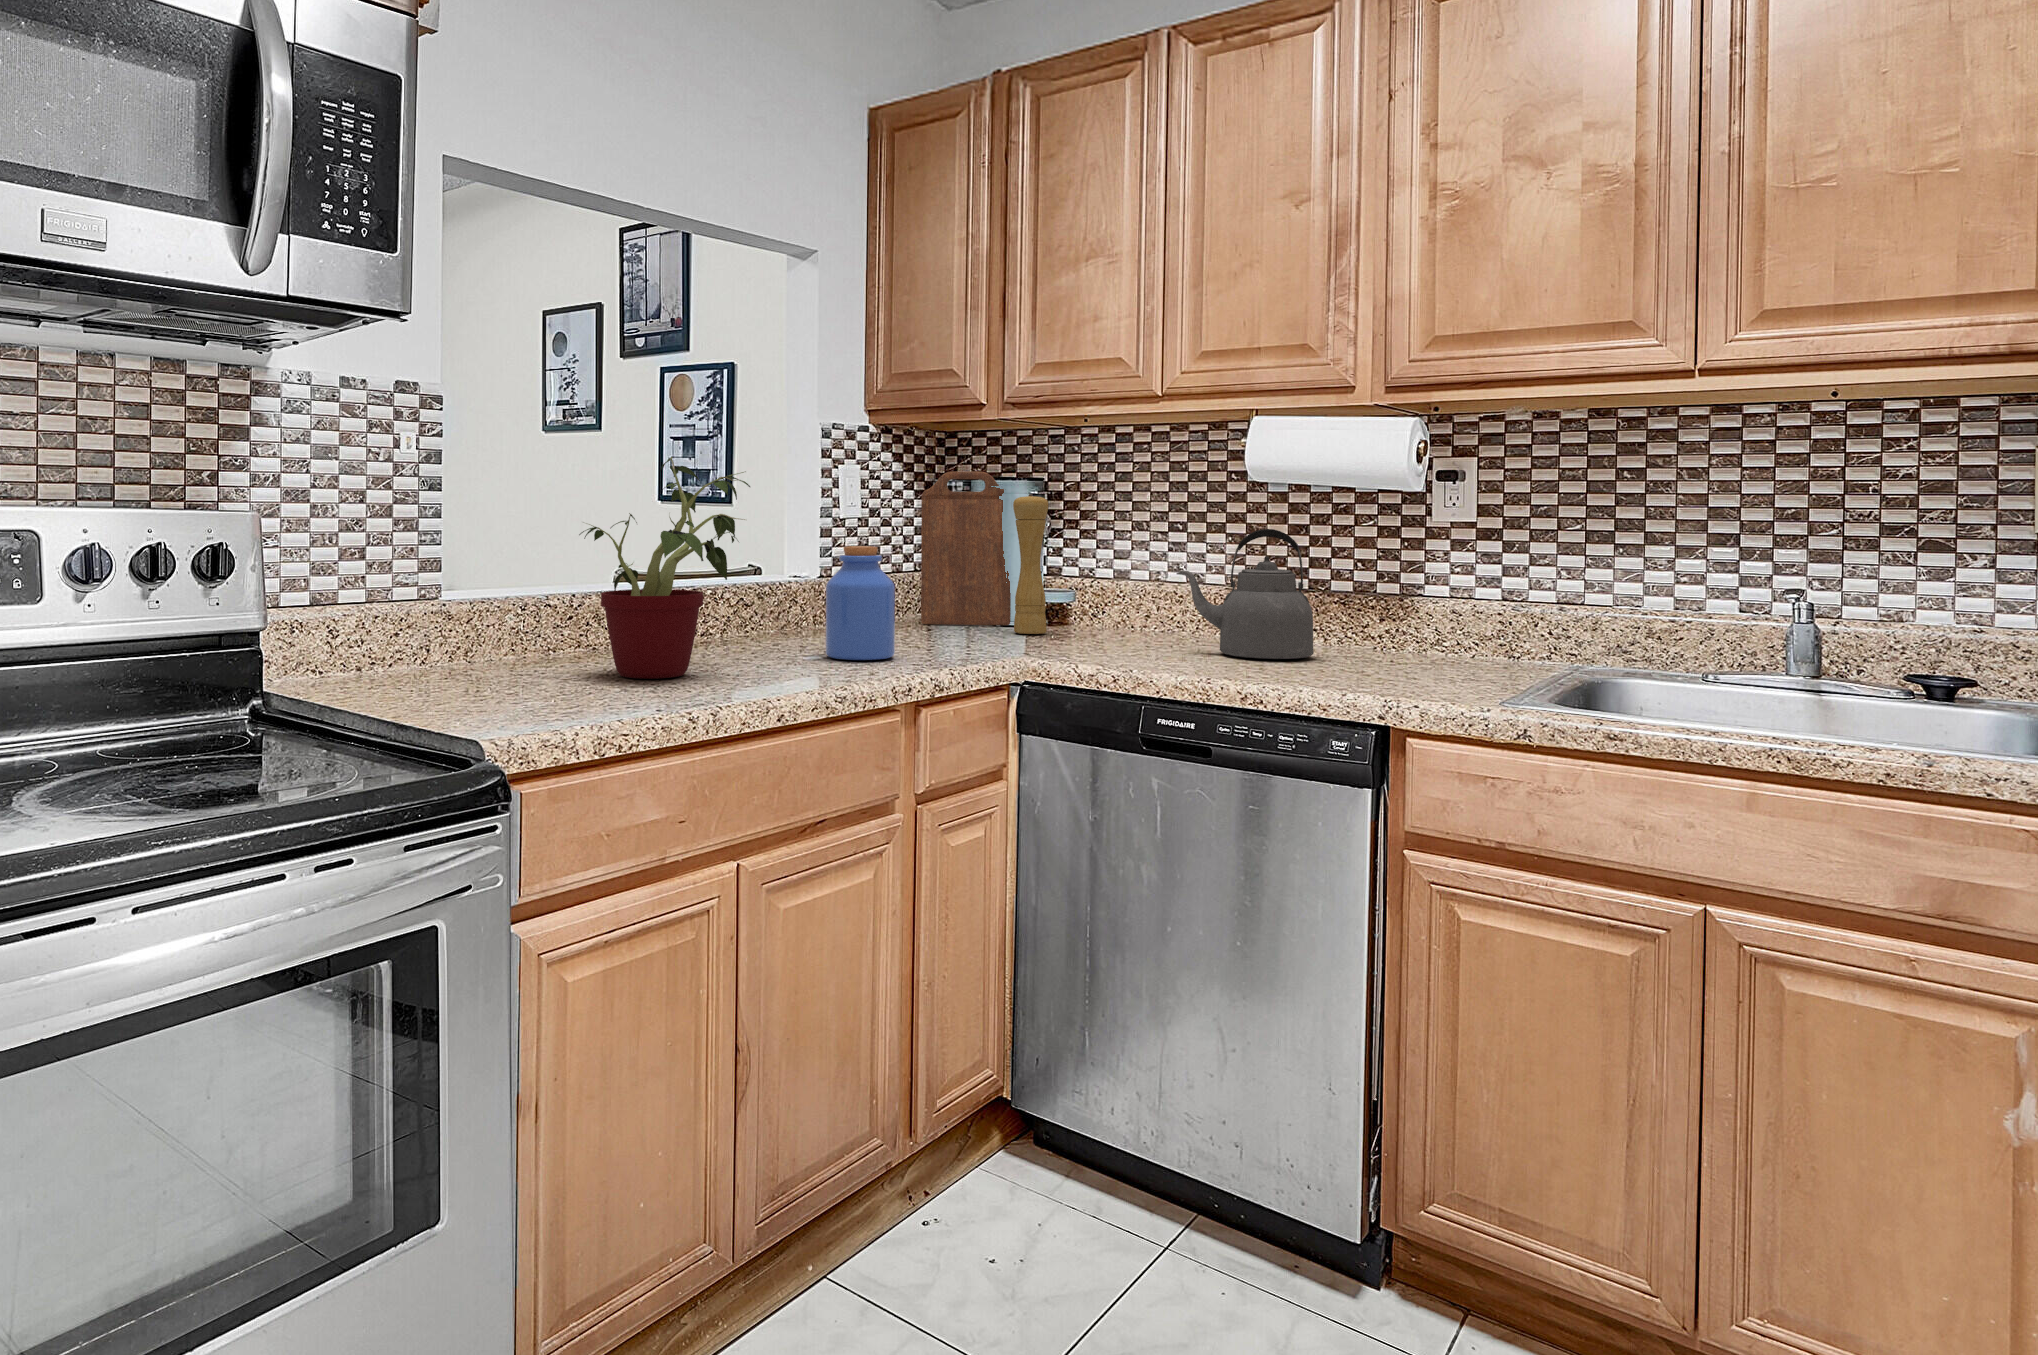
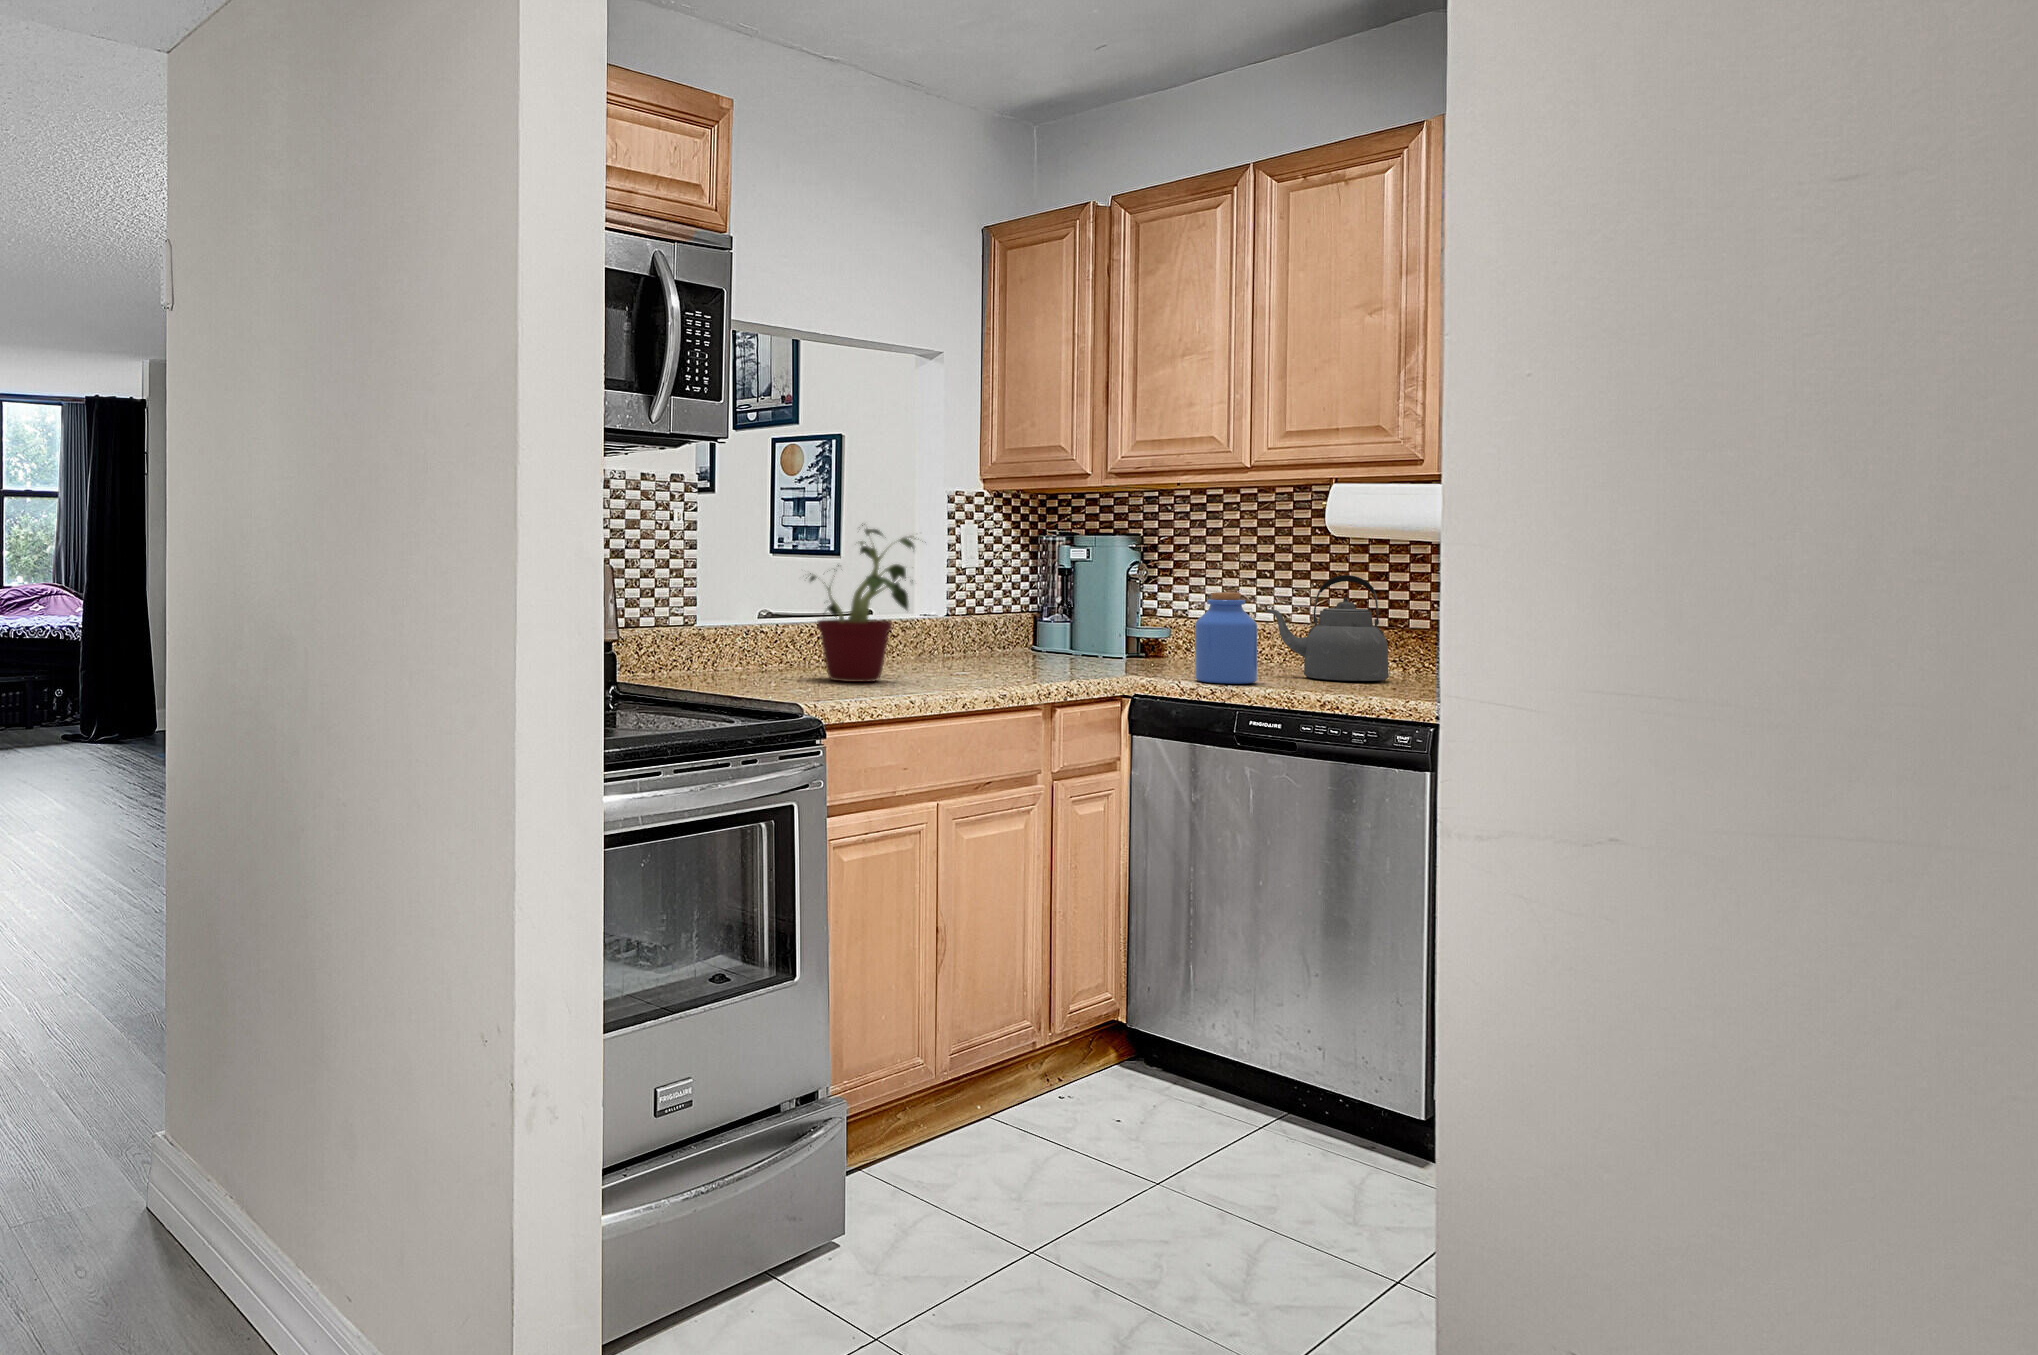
cutting board: present [921,471,1011,625] -> none [1033,529,1112,657]
pepper mill: present [1013,494,1048,634] -> none [1117,547,1148,663]
jar: present [826,546,895,660] -> present [1195,592,1257,684]

